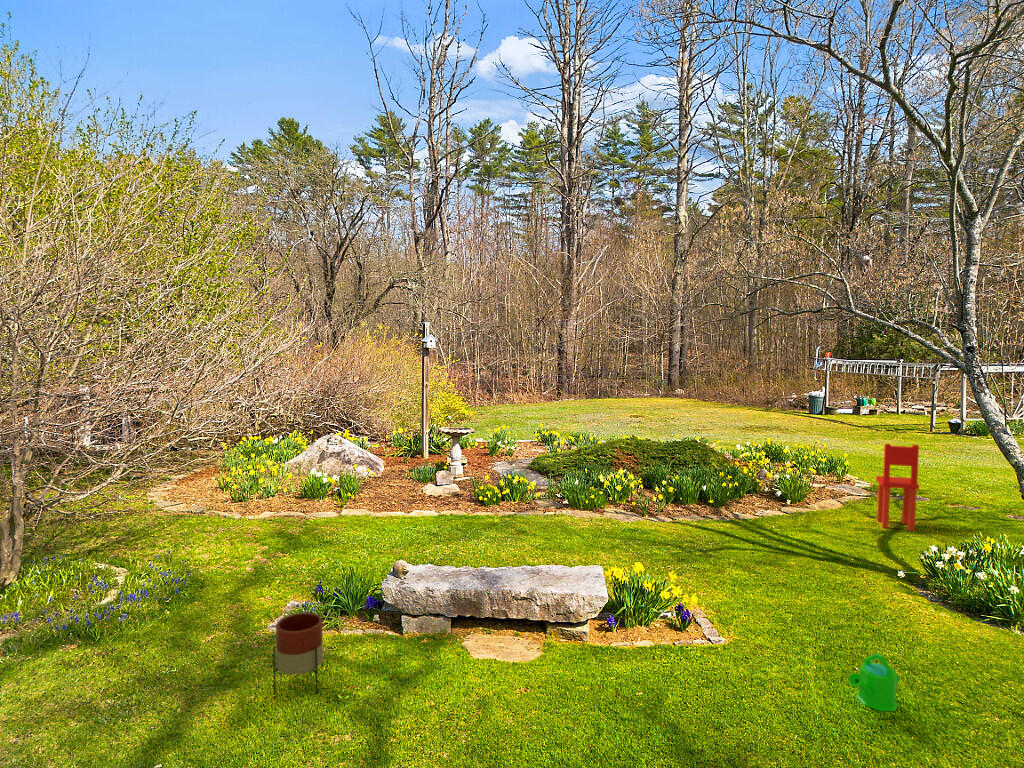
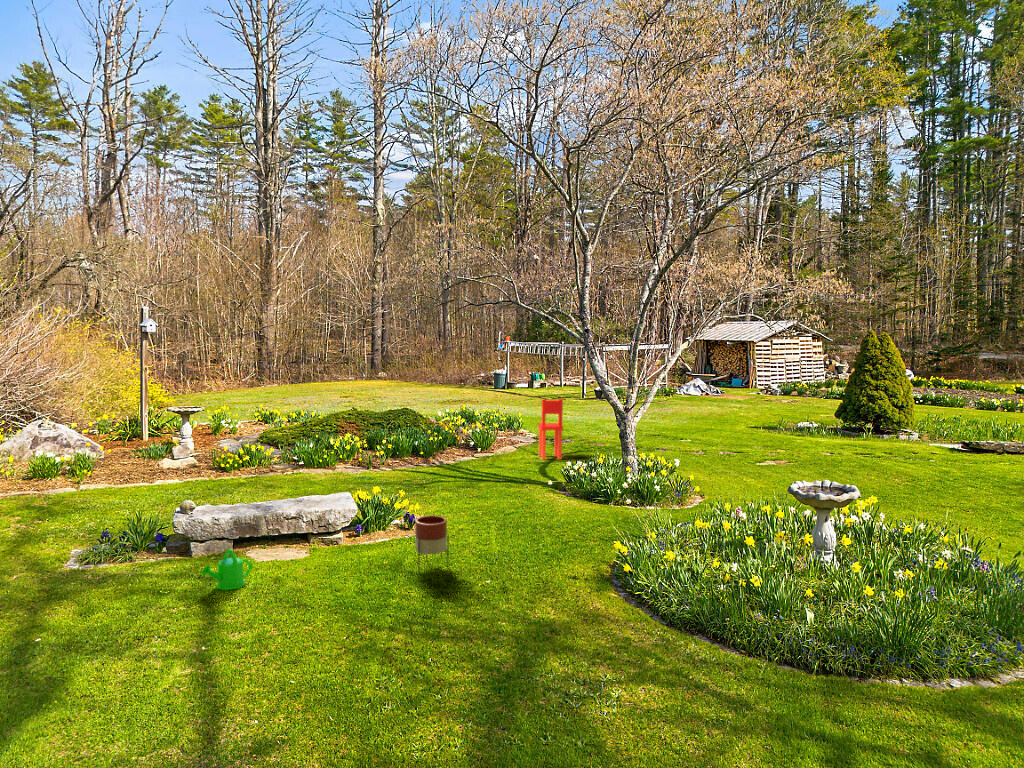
planter: present [273,613,323,694] -> present [415,516,449,570]
watering can: present [849,653,899,711] -> present [202,549,252,590]

